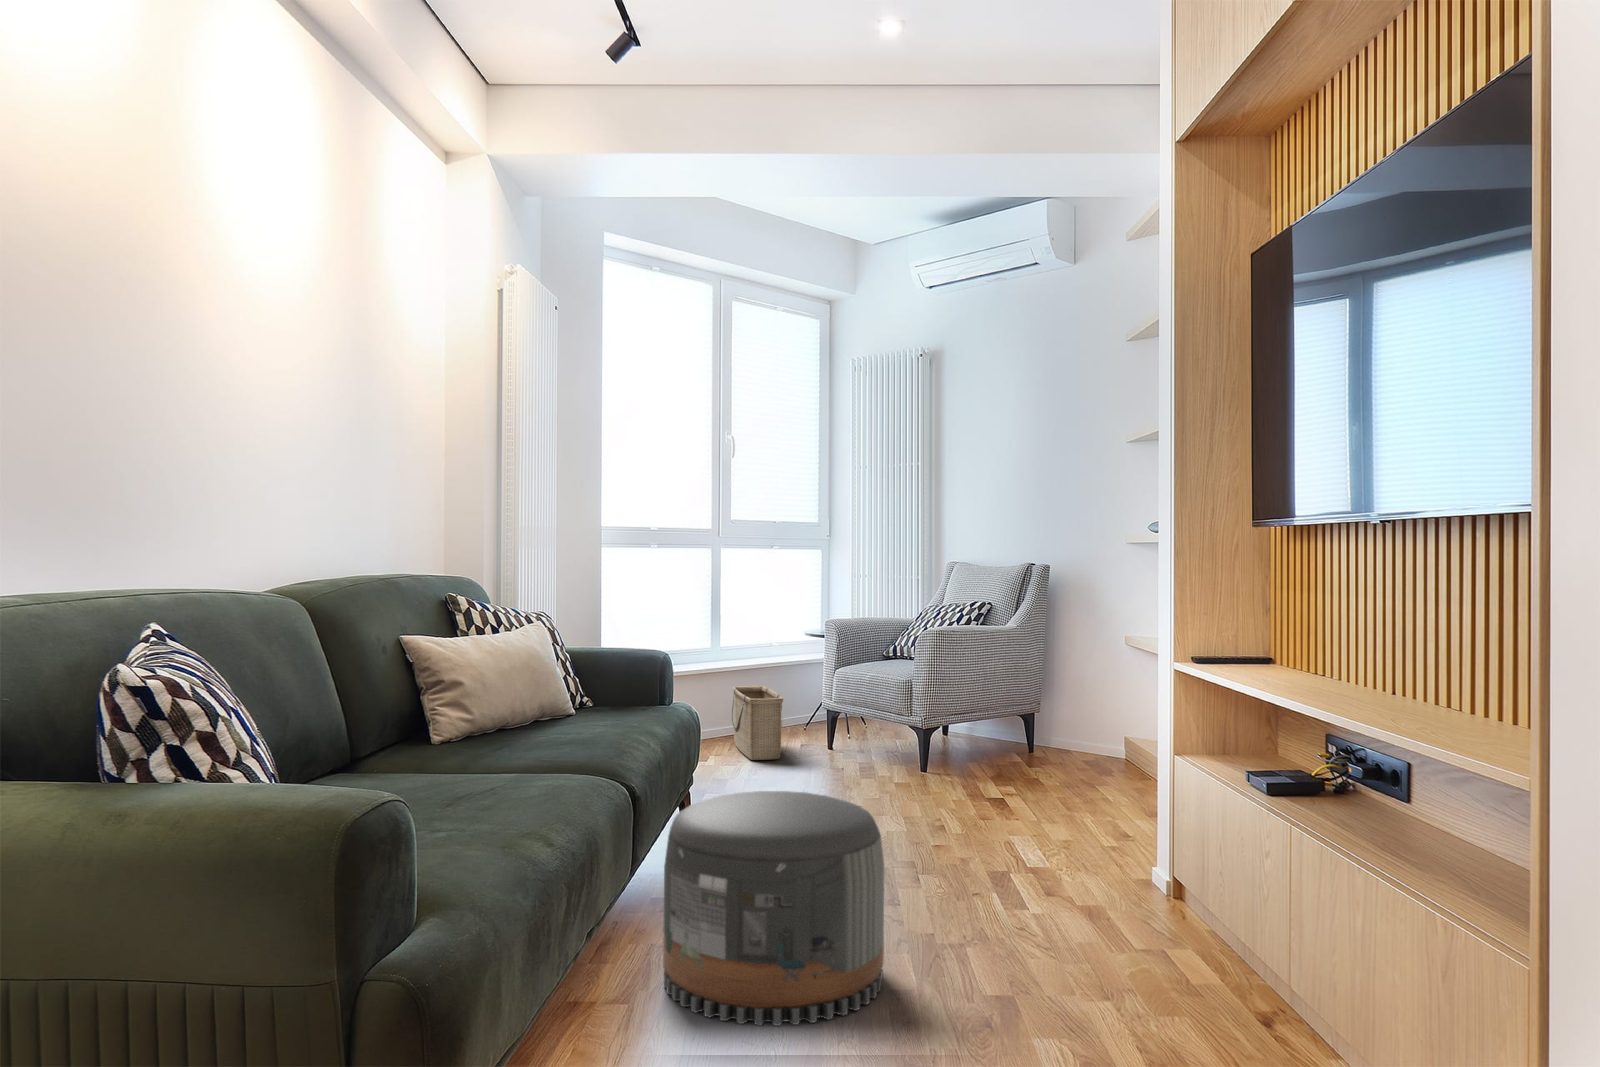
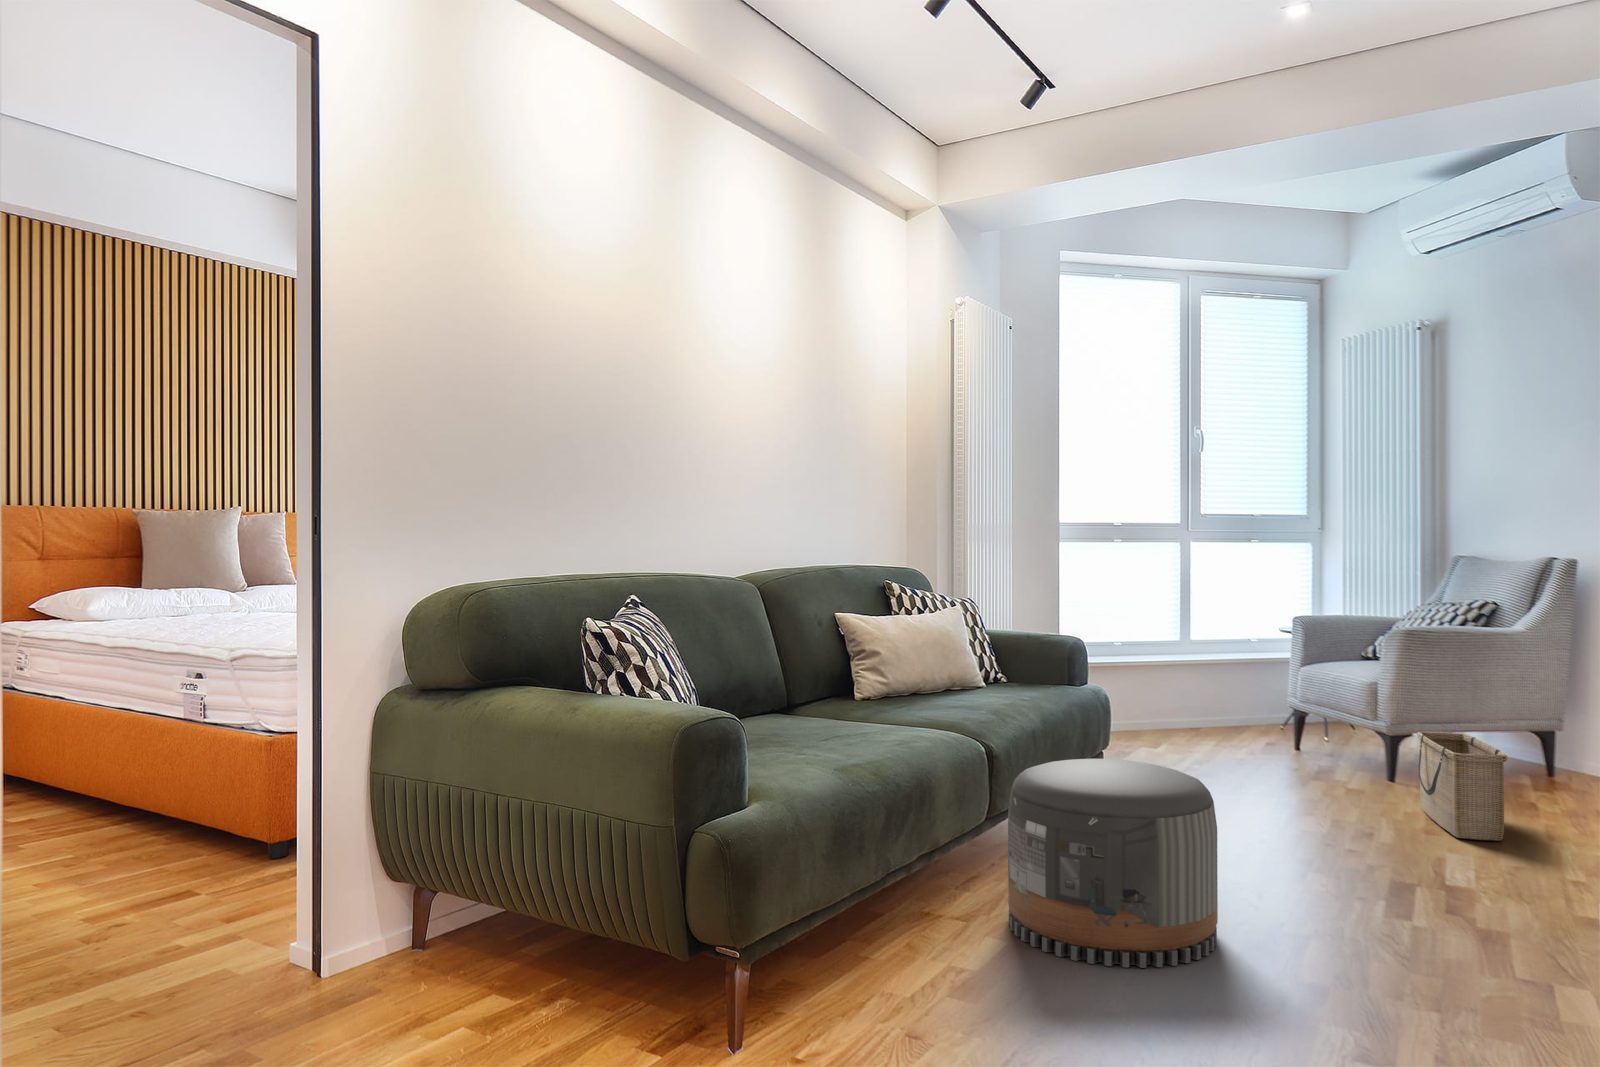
basket: present [732,686,783,760] -> present [1417,732,1508,841]

